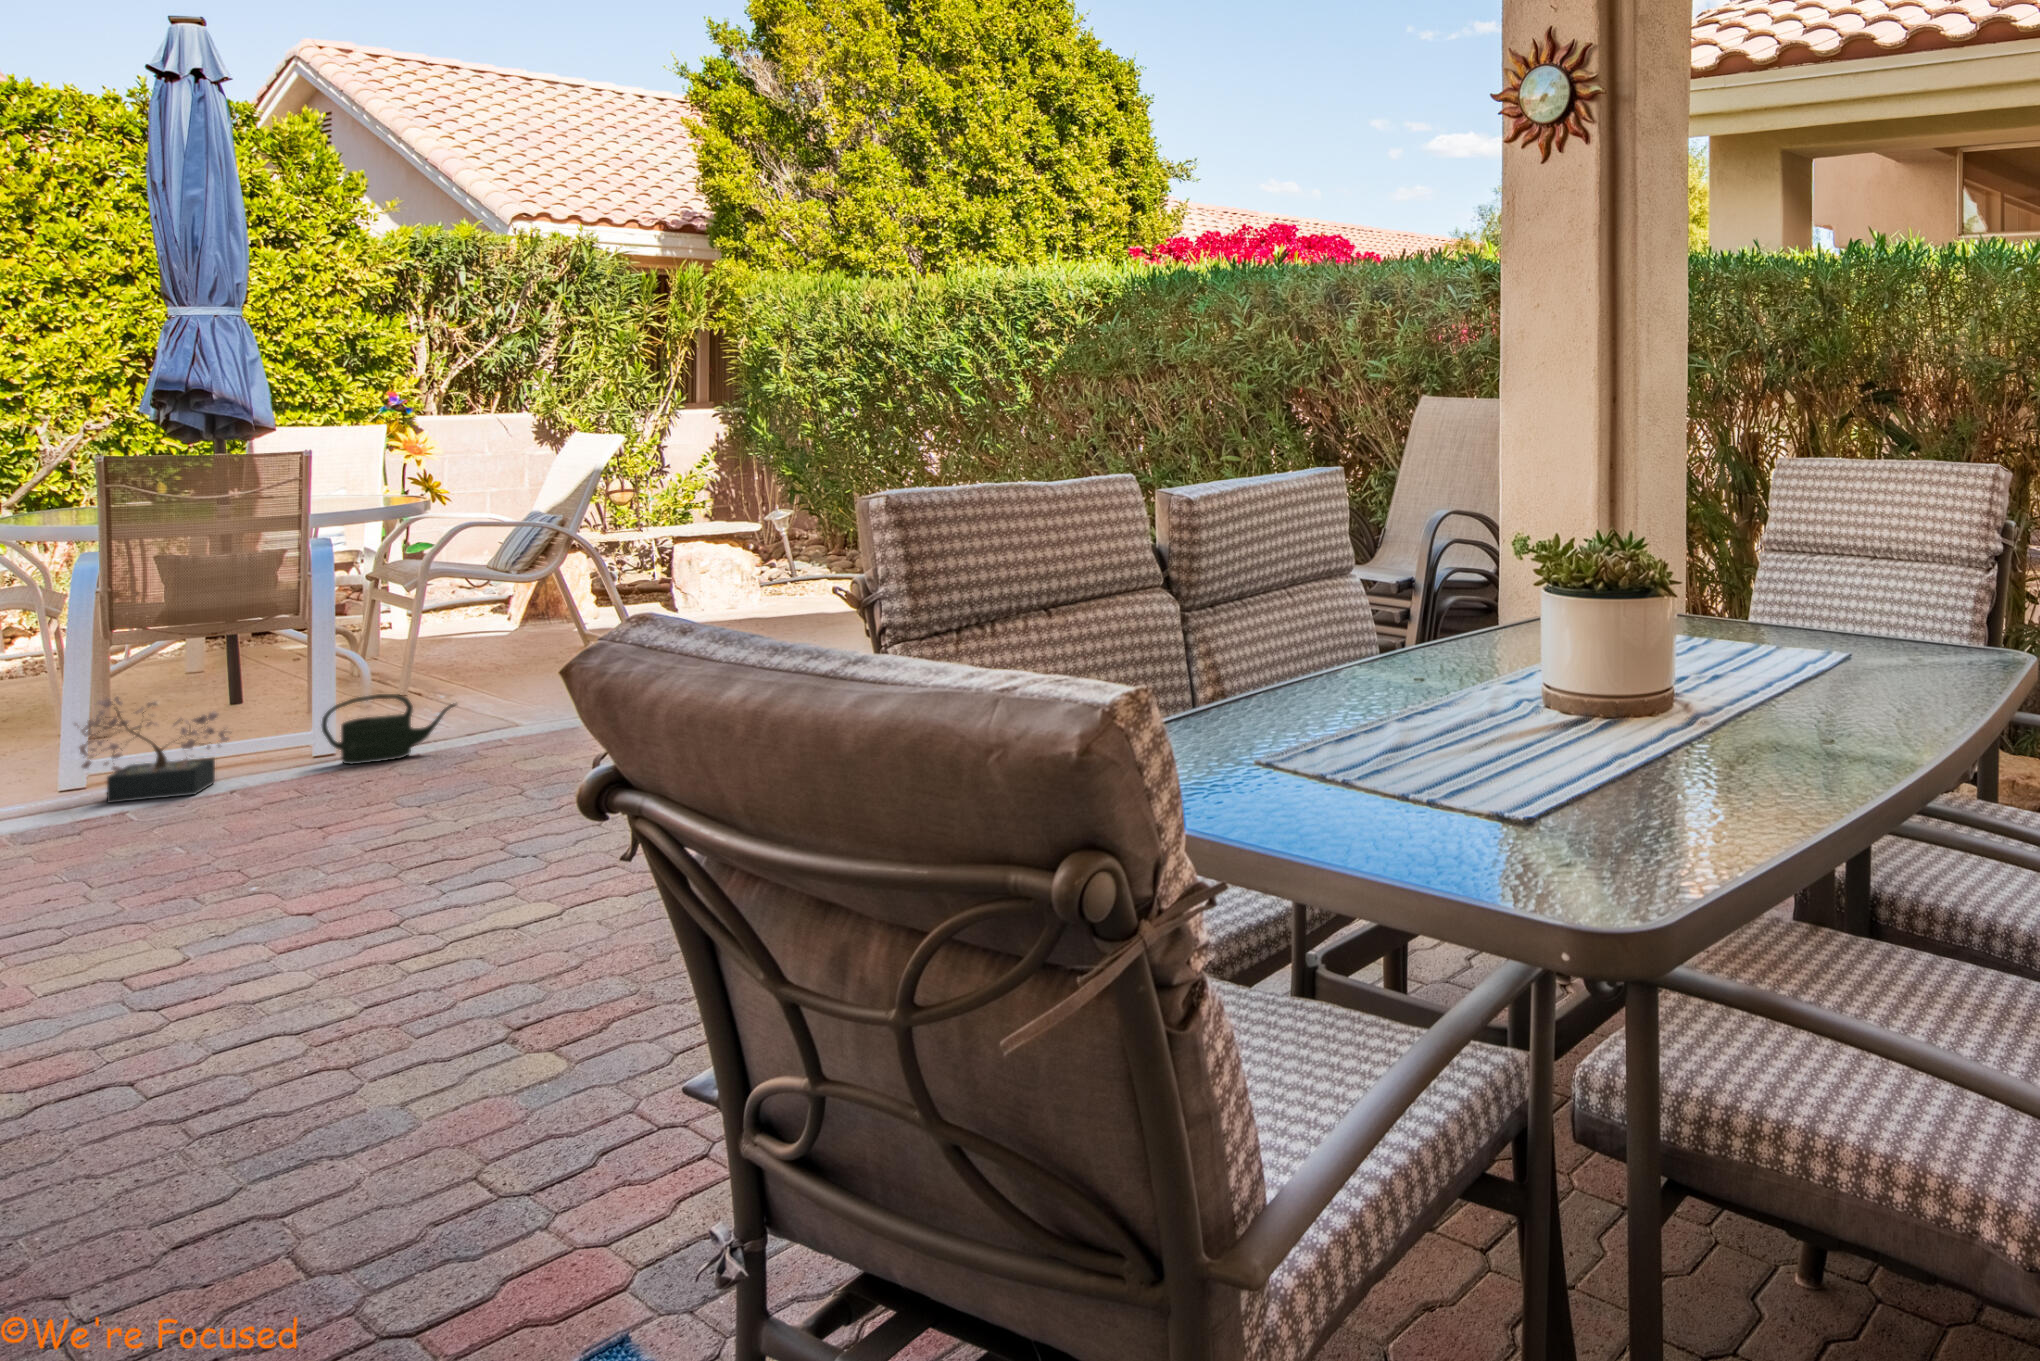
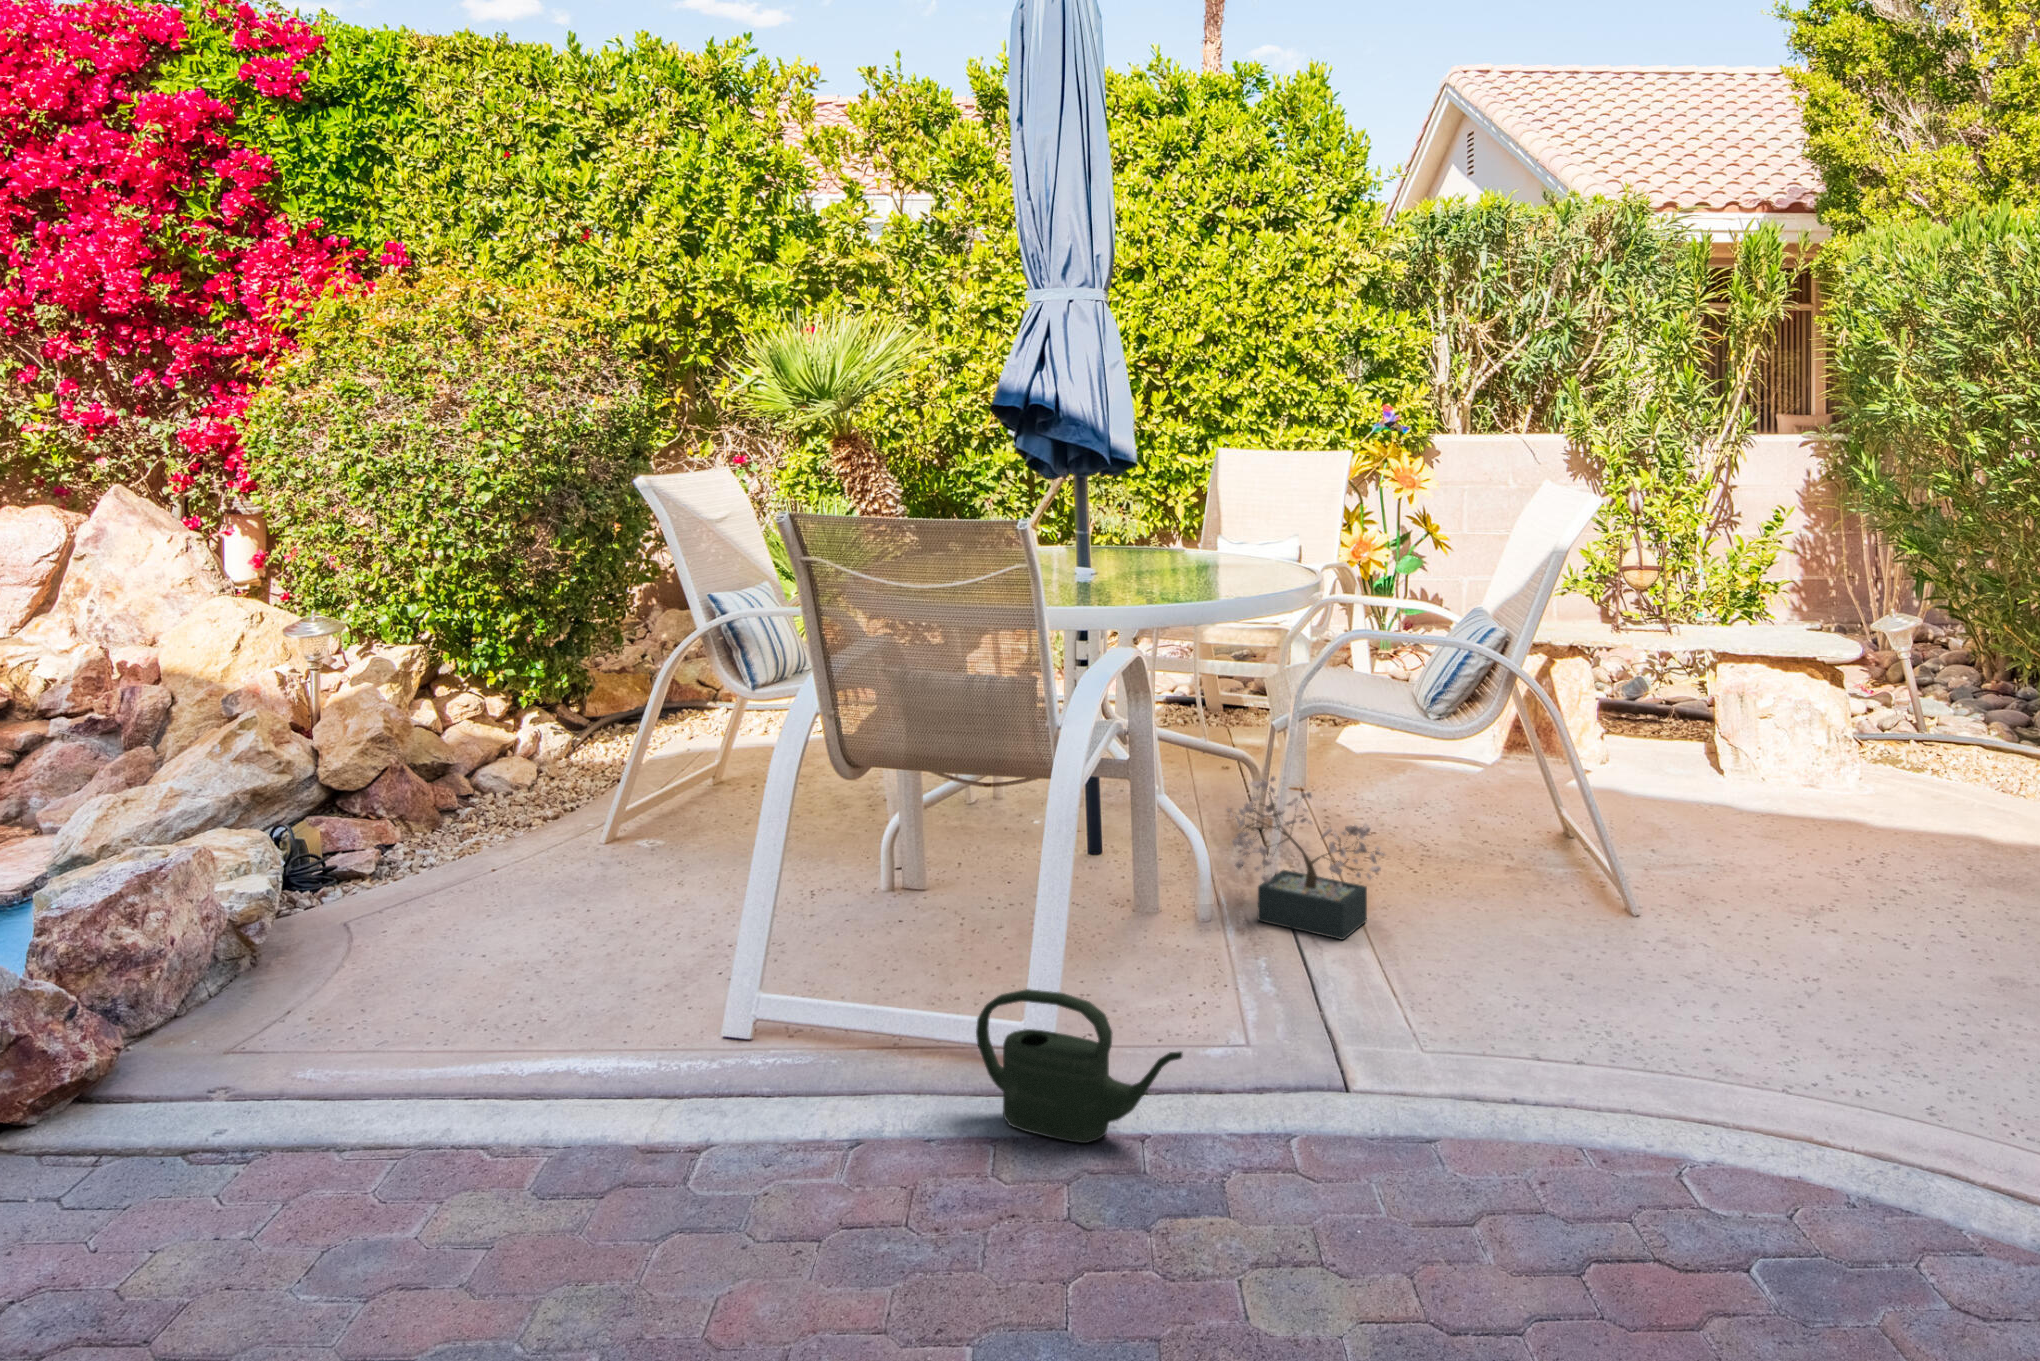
decorative plant: present [75,697,229,803] -> present [1227,777,1385,940]

